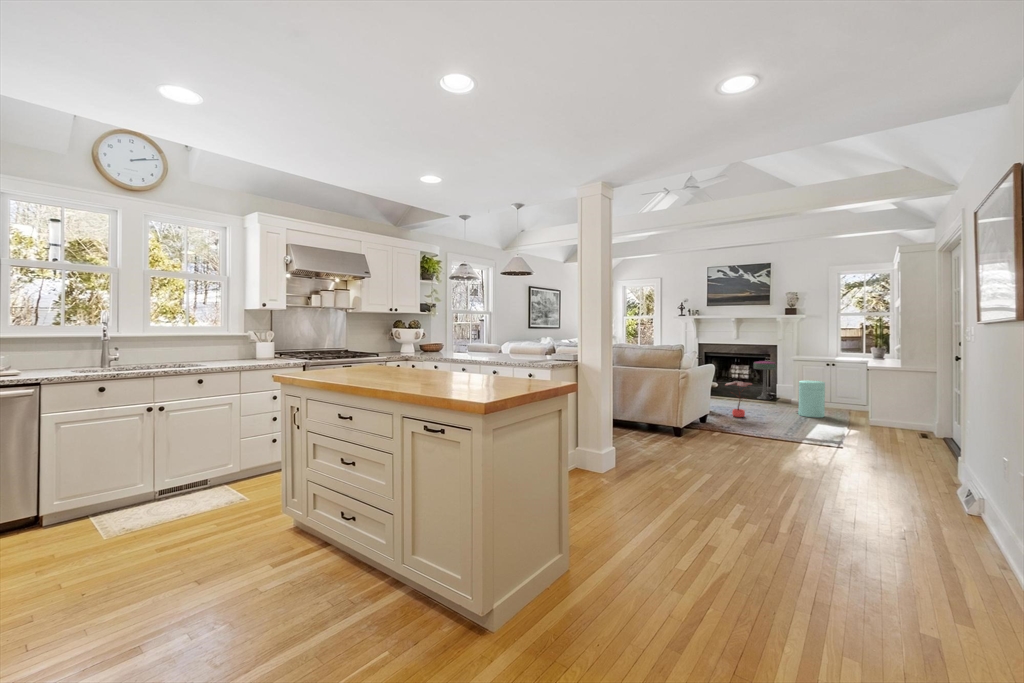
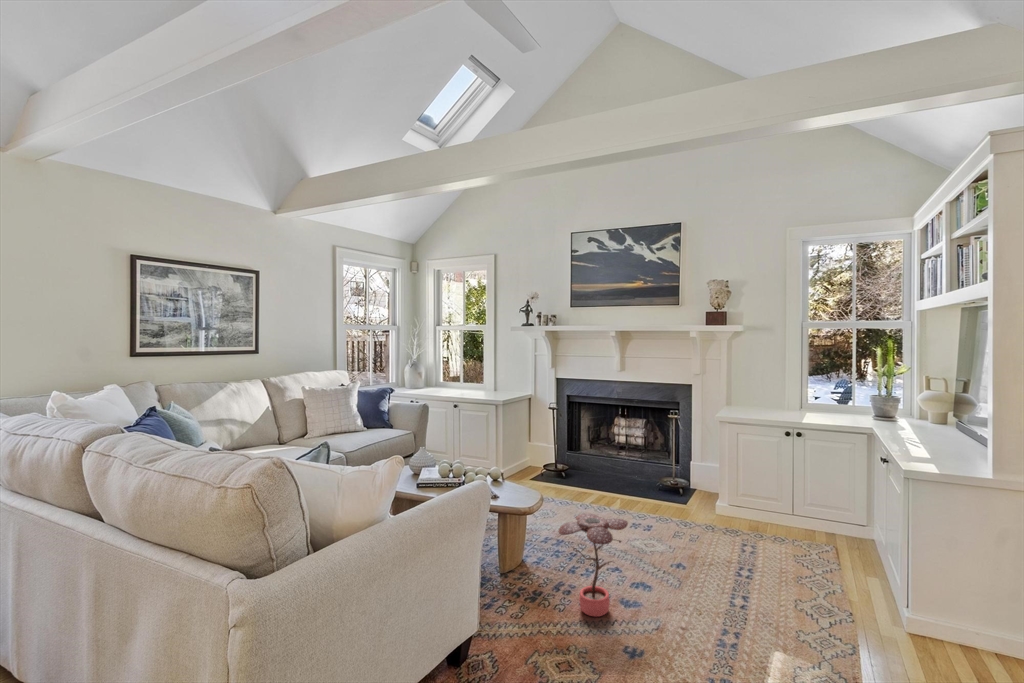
bar stool: present [754,361,776,399] -> none [649,417,691,497]
trash can: present [798,380,825,418] -> none [731,495,799,600]

